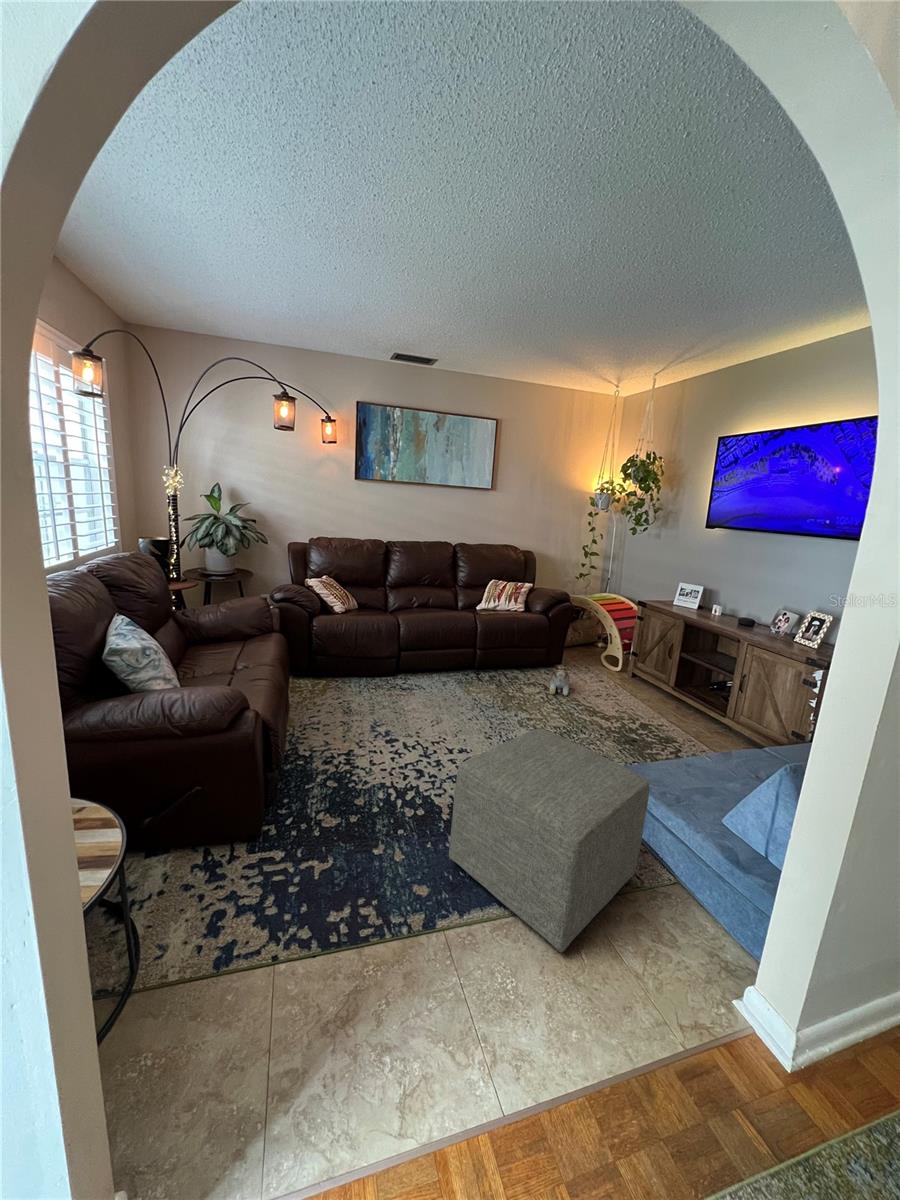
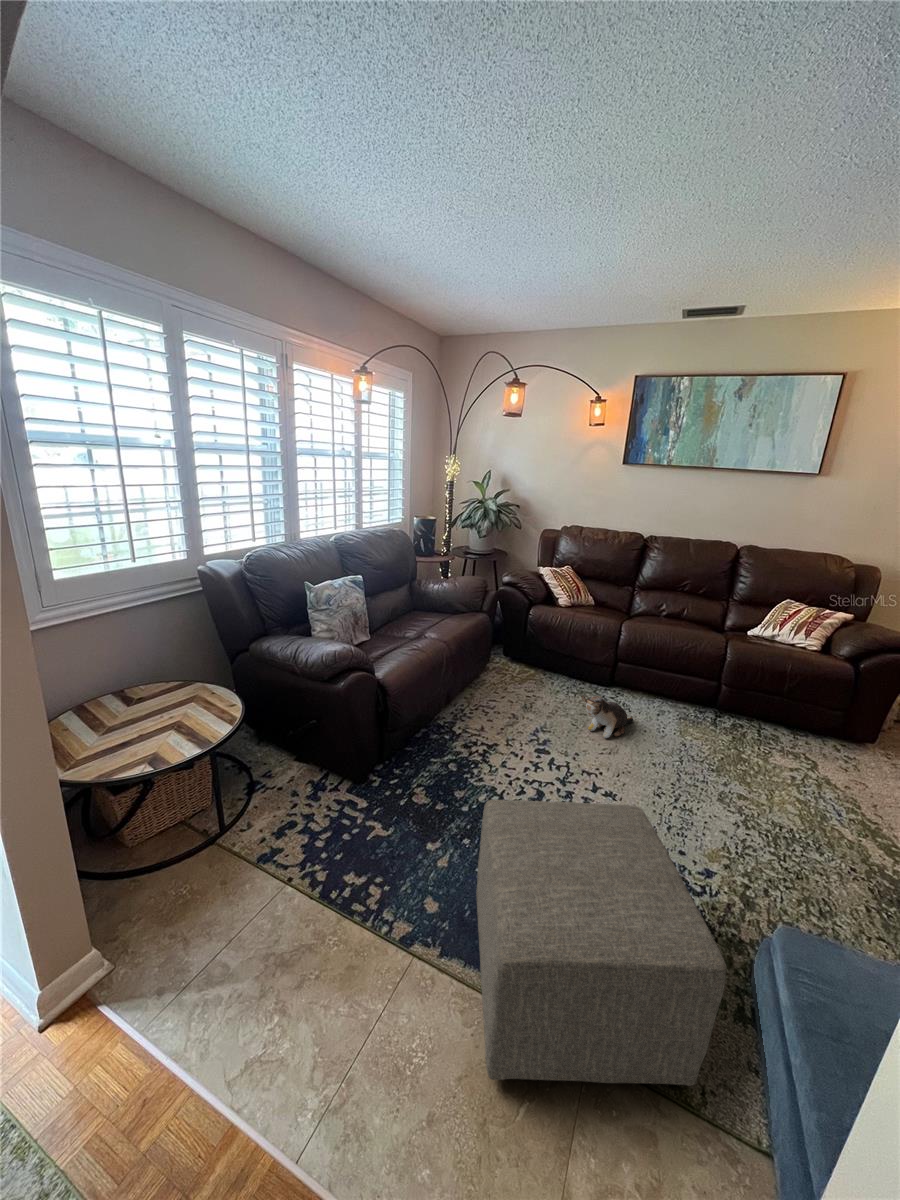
plush toy: present [550,665,569,696] -> present [582,696,633,738]

